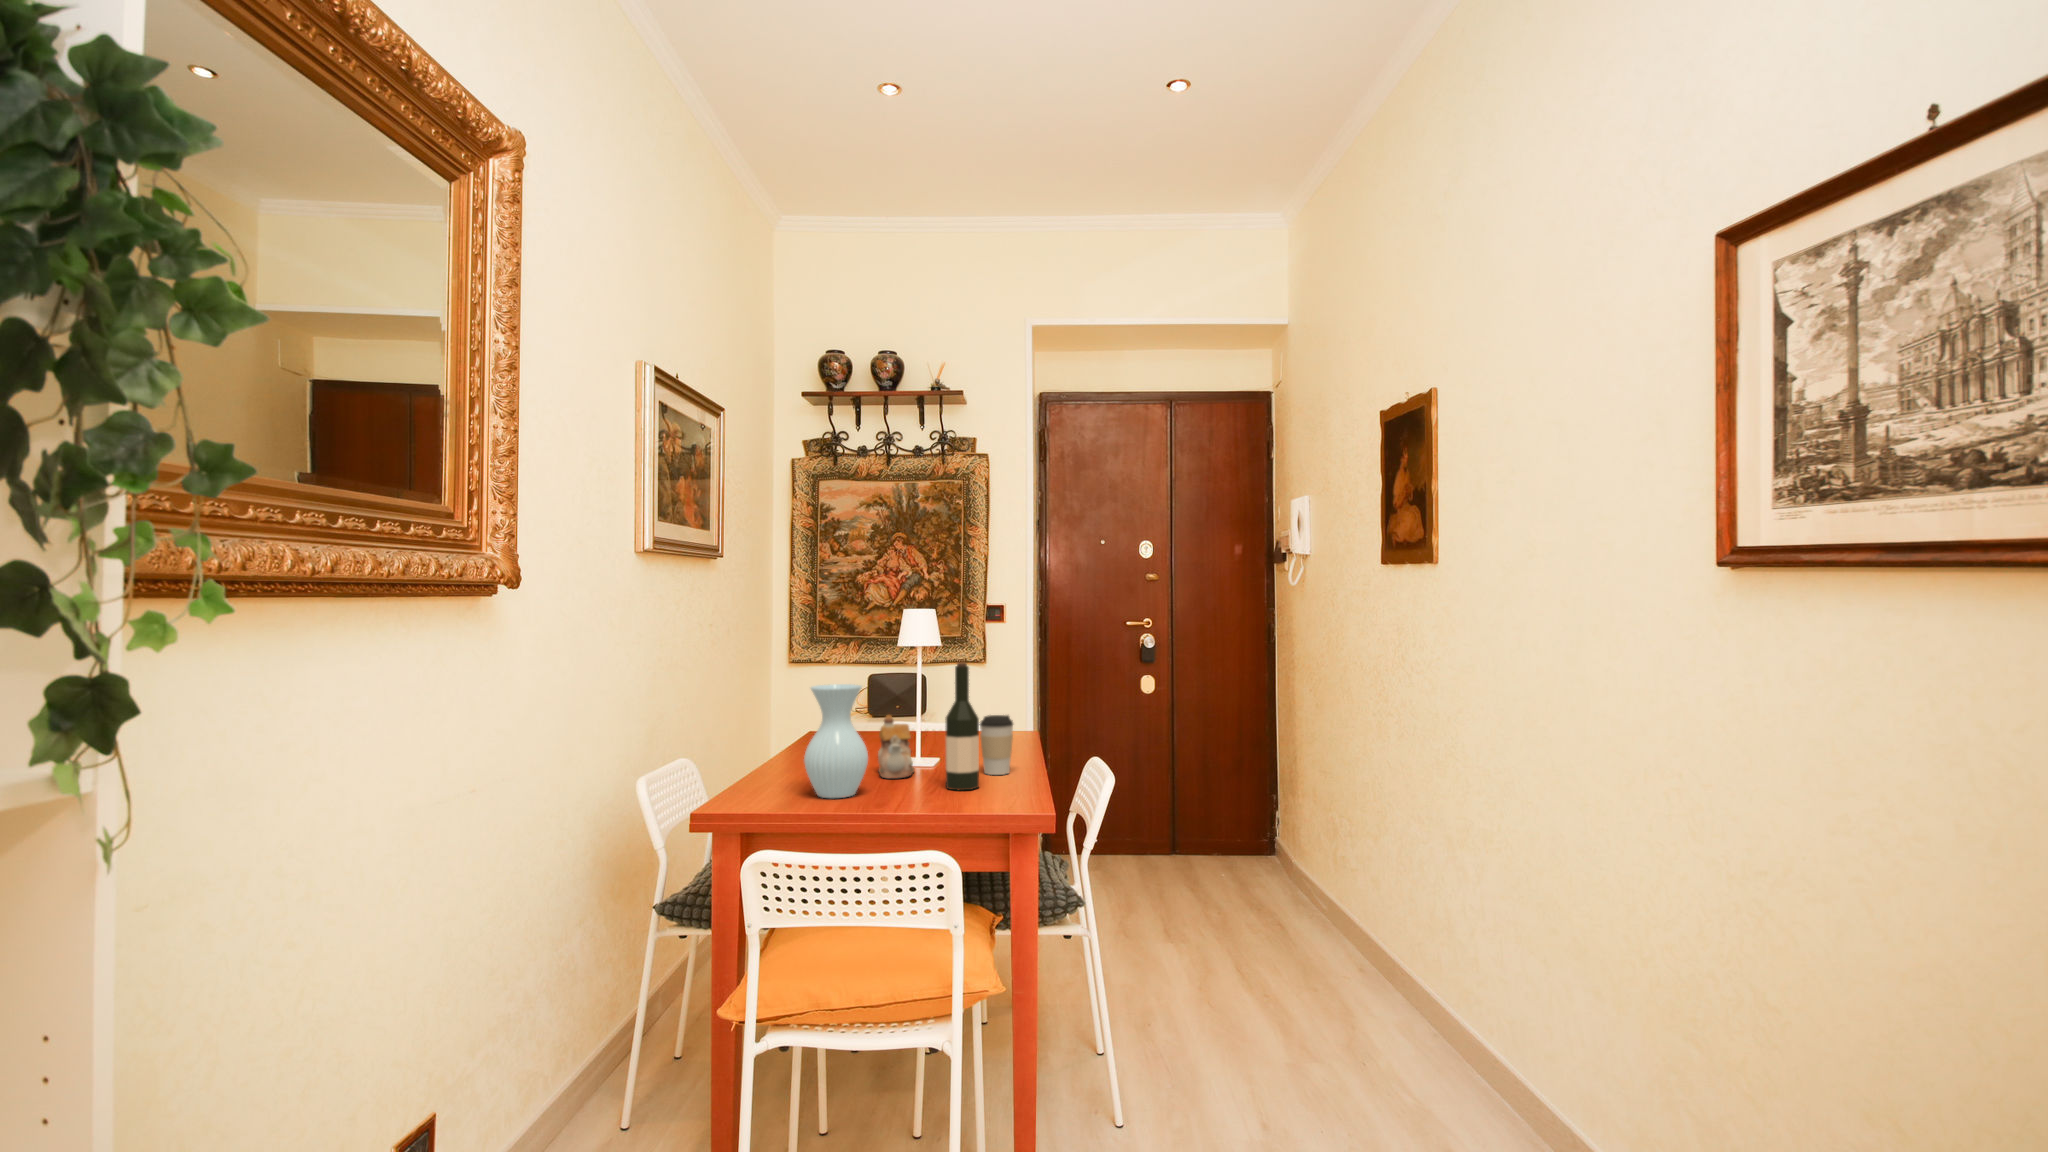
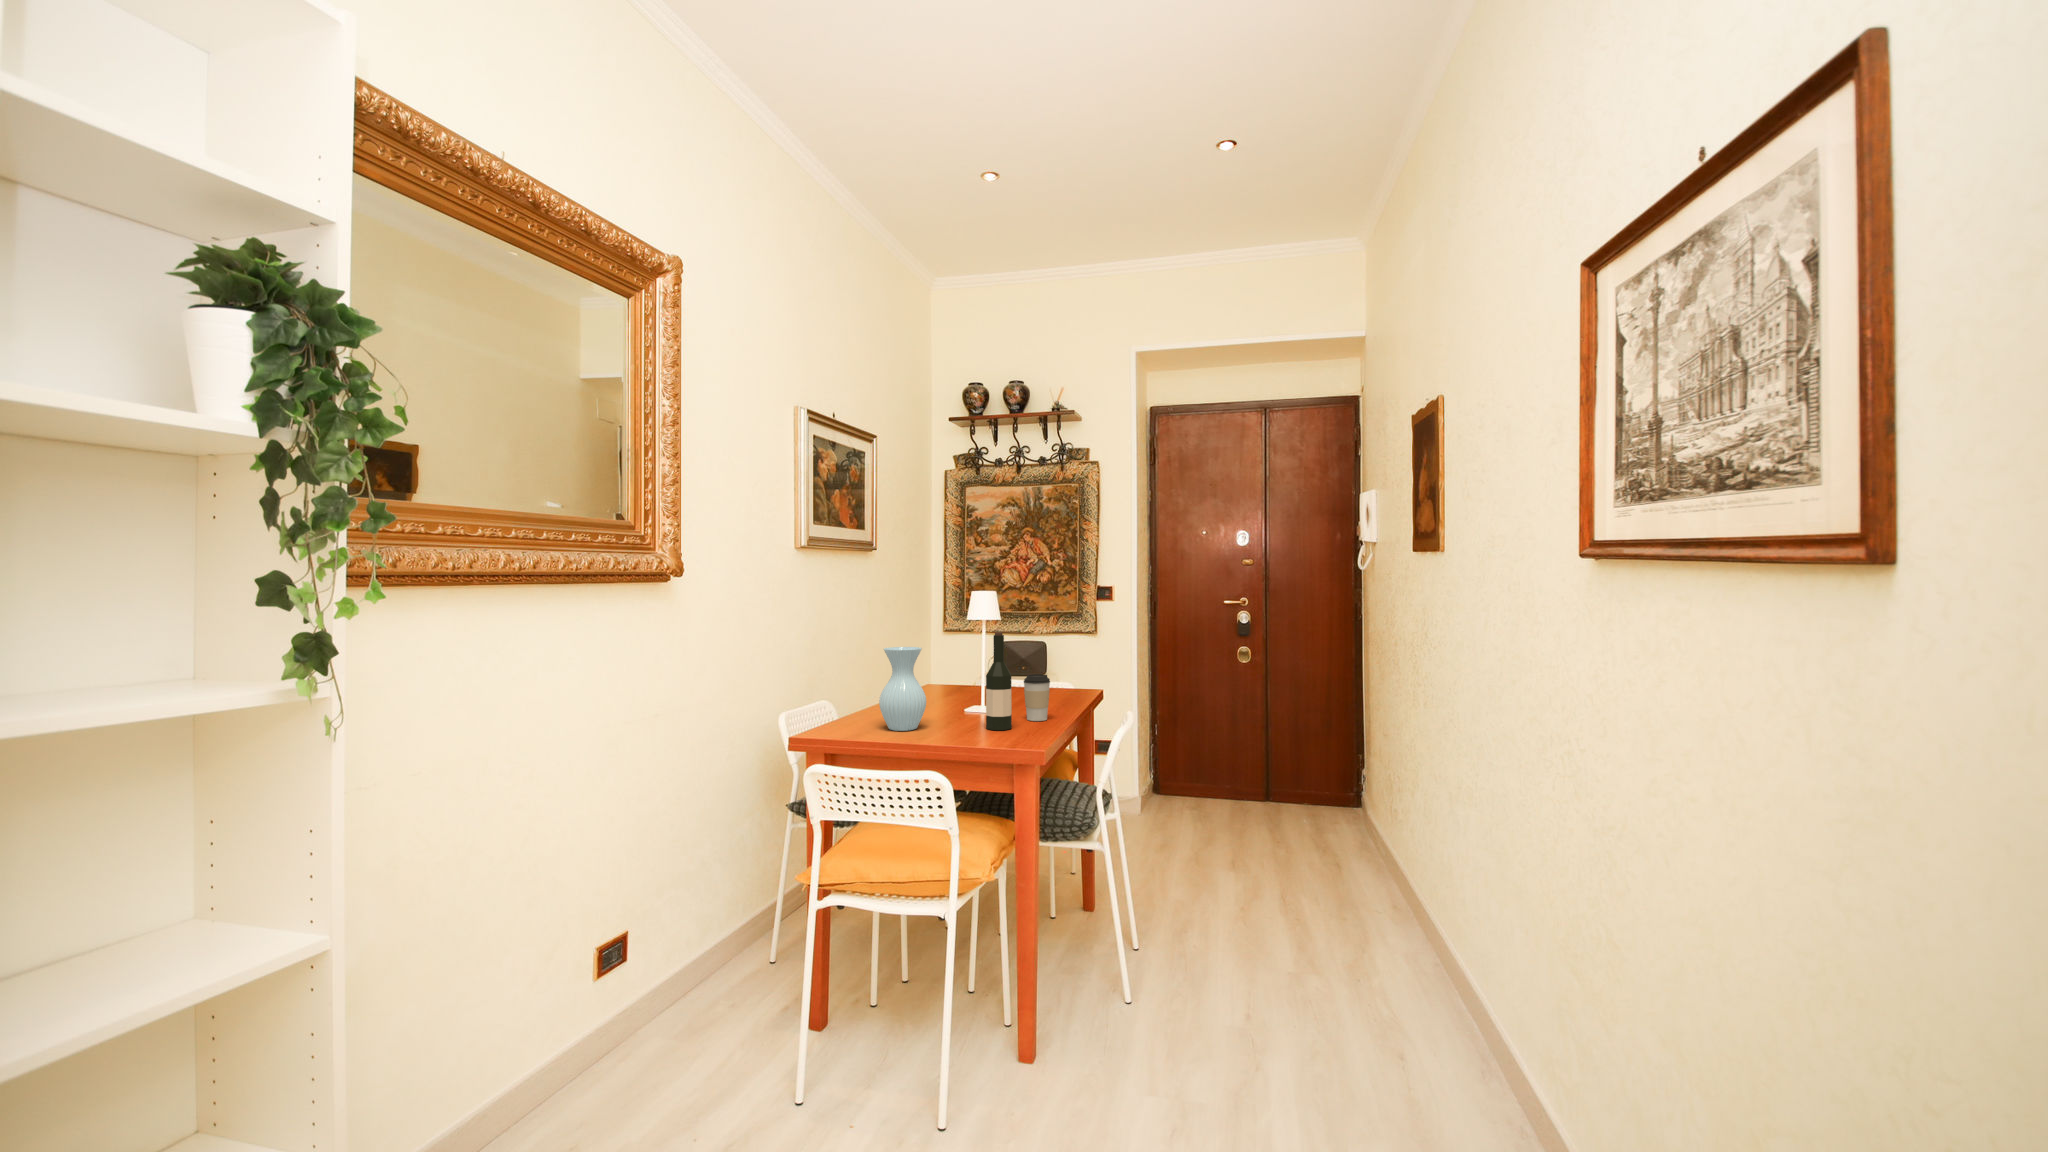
teapot: present [878,715,914,779] -> none [946,672,976,720]

